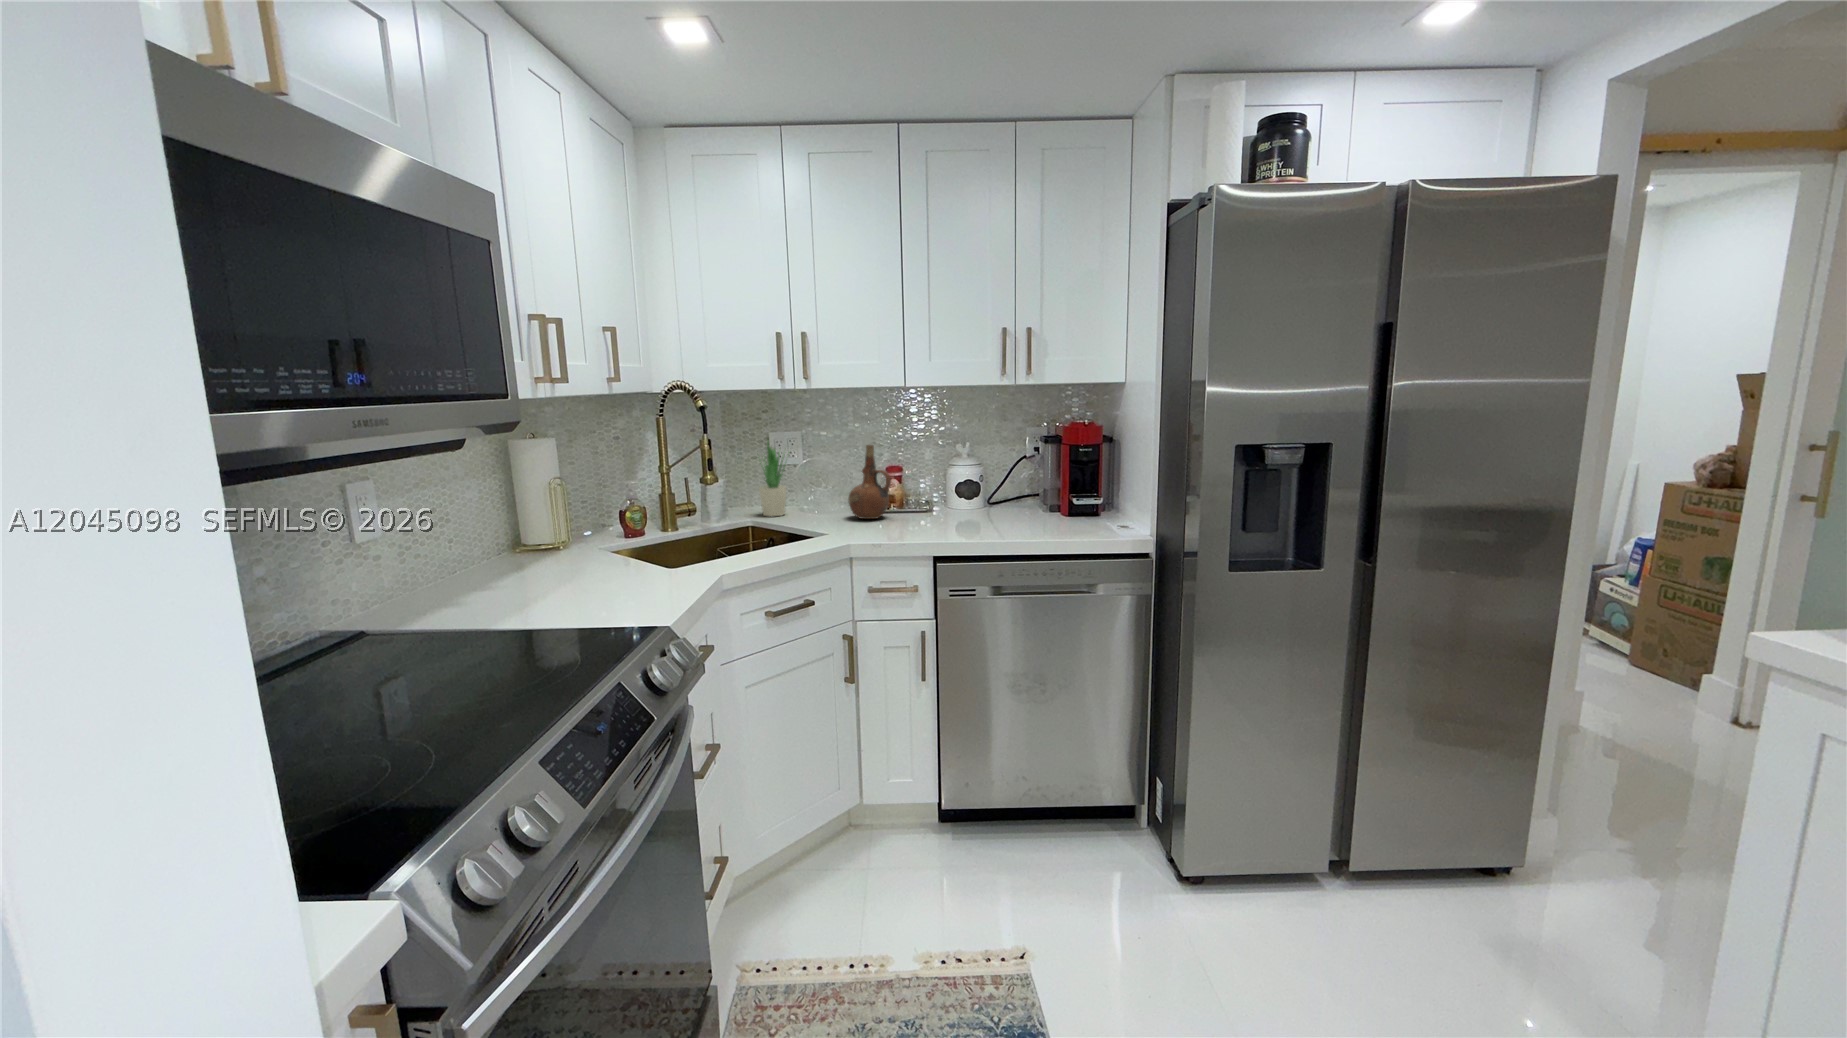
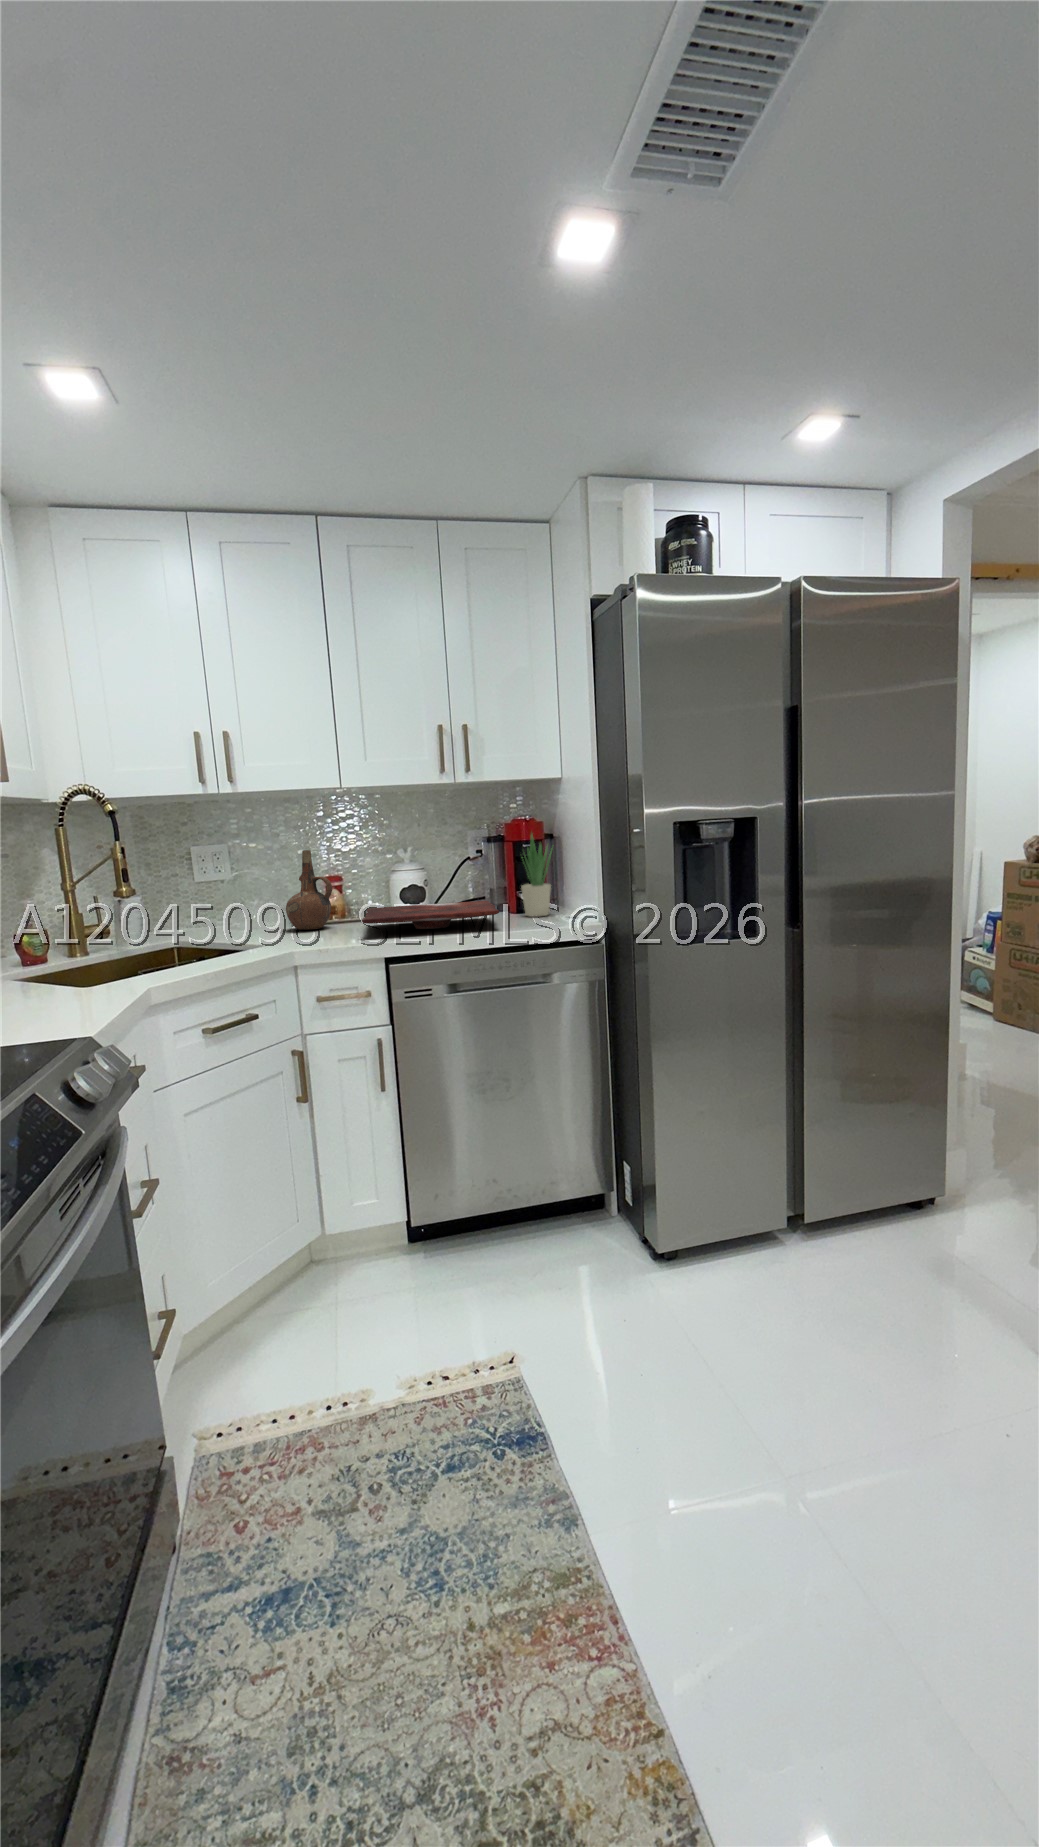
potted plant: present [759,444,786,517] -> present [521,833,552,917]
cutting board: none [914,502,1047,528] -> present [362,901,499,929]

